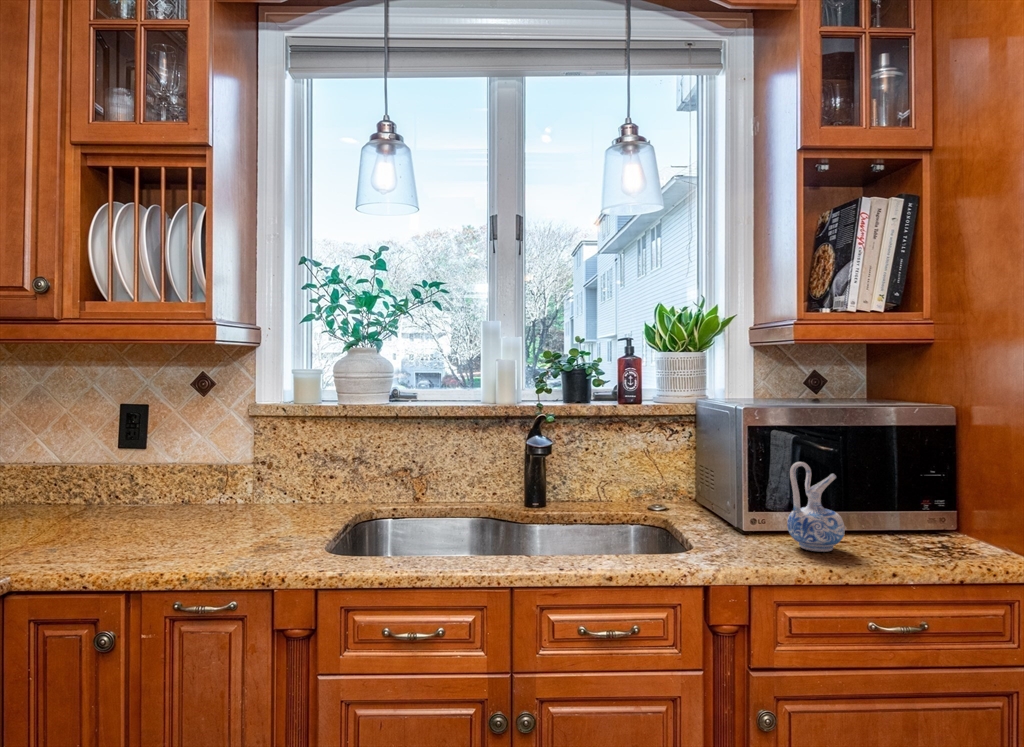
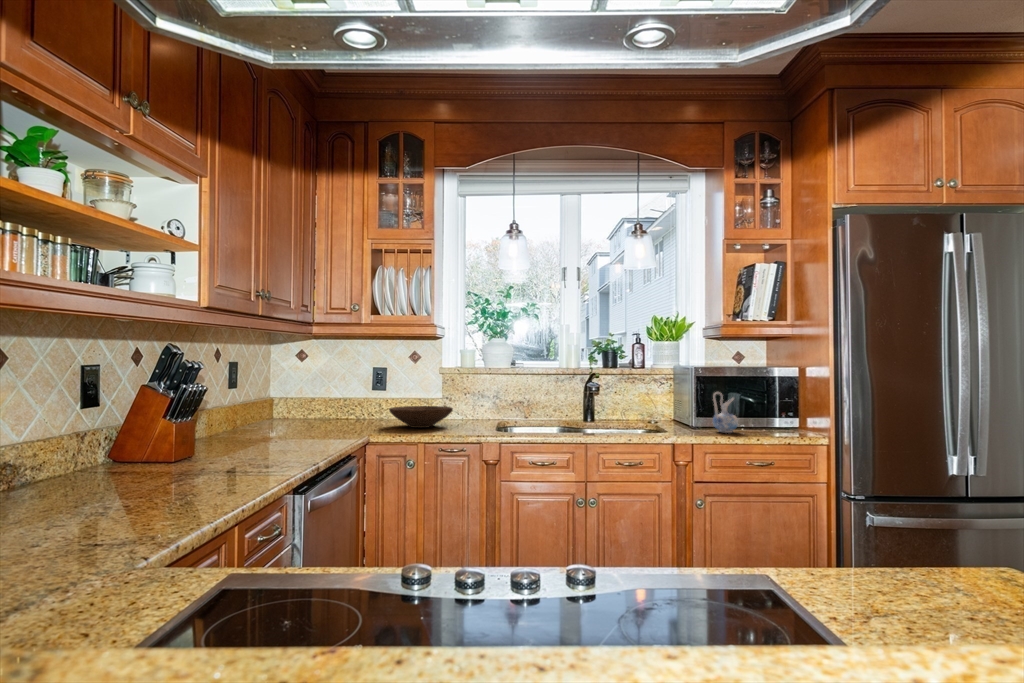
wooden bowl: none [91,486,243,542] -> present [389,406,453,428]

